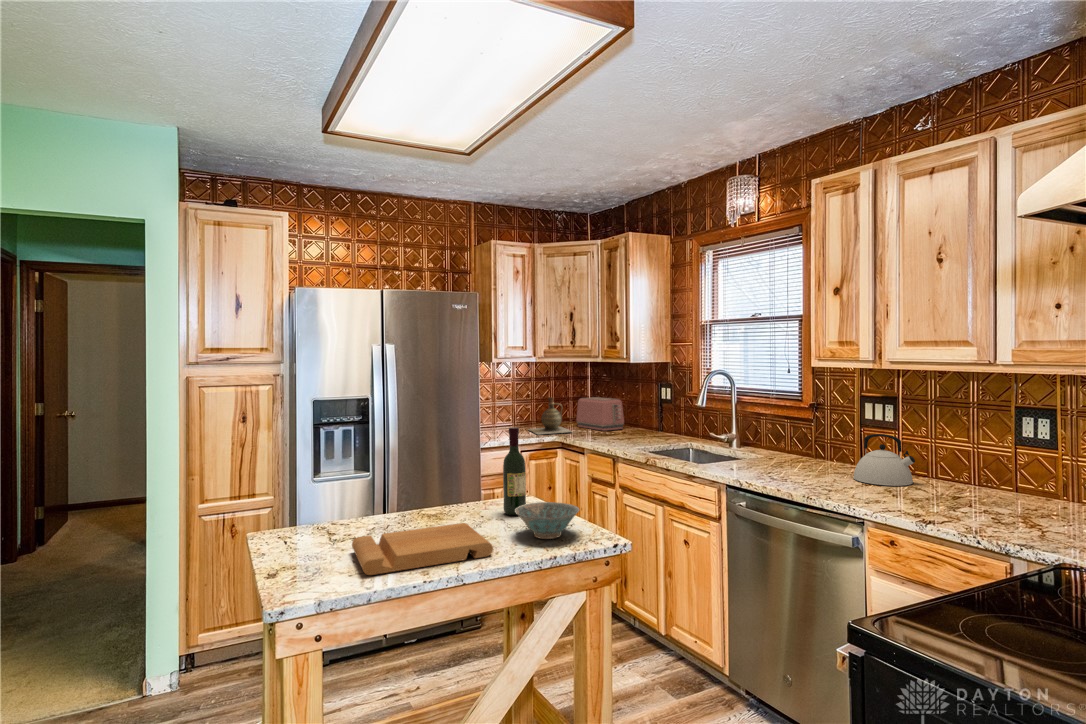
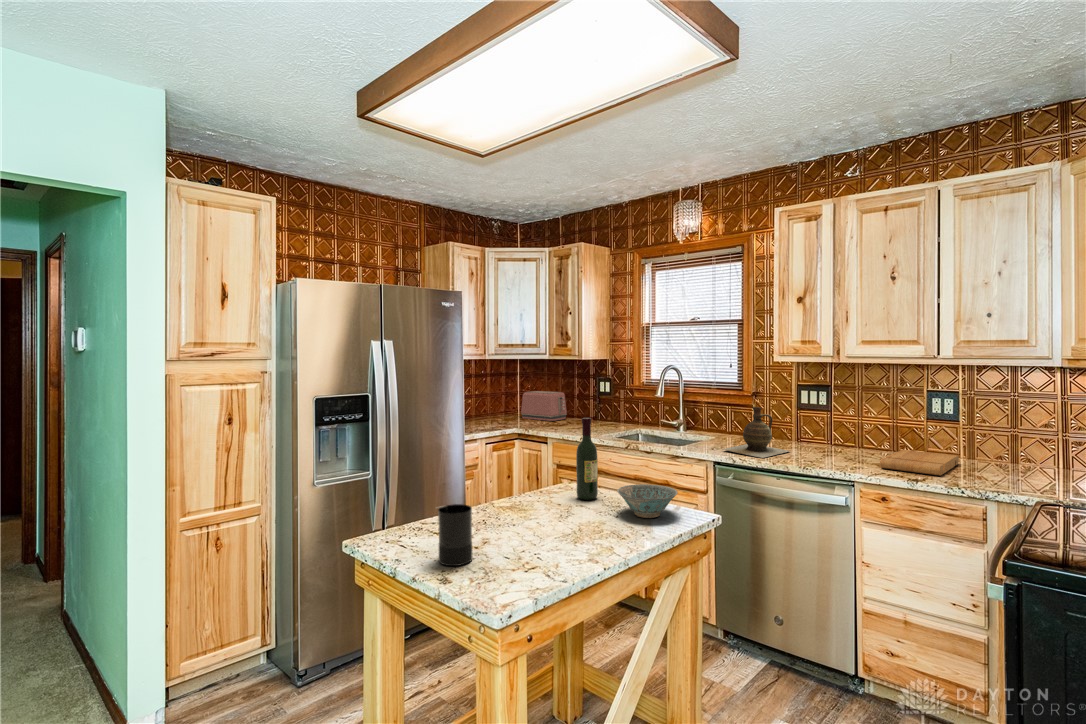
ceramic jug: present [529,398,572,434] -> present [723,407,789,458]
kettle: present [853,434,915,486] -> none [806,414,855,454]
candle: none [283,506,323,564] -> present [438,504,472,566]
cutting board: present [352,523,493,575] -> present [880,450,959,476]

